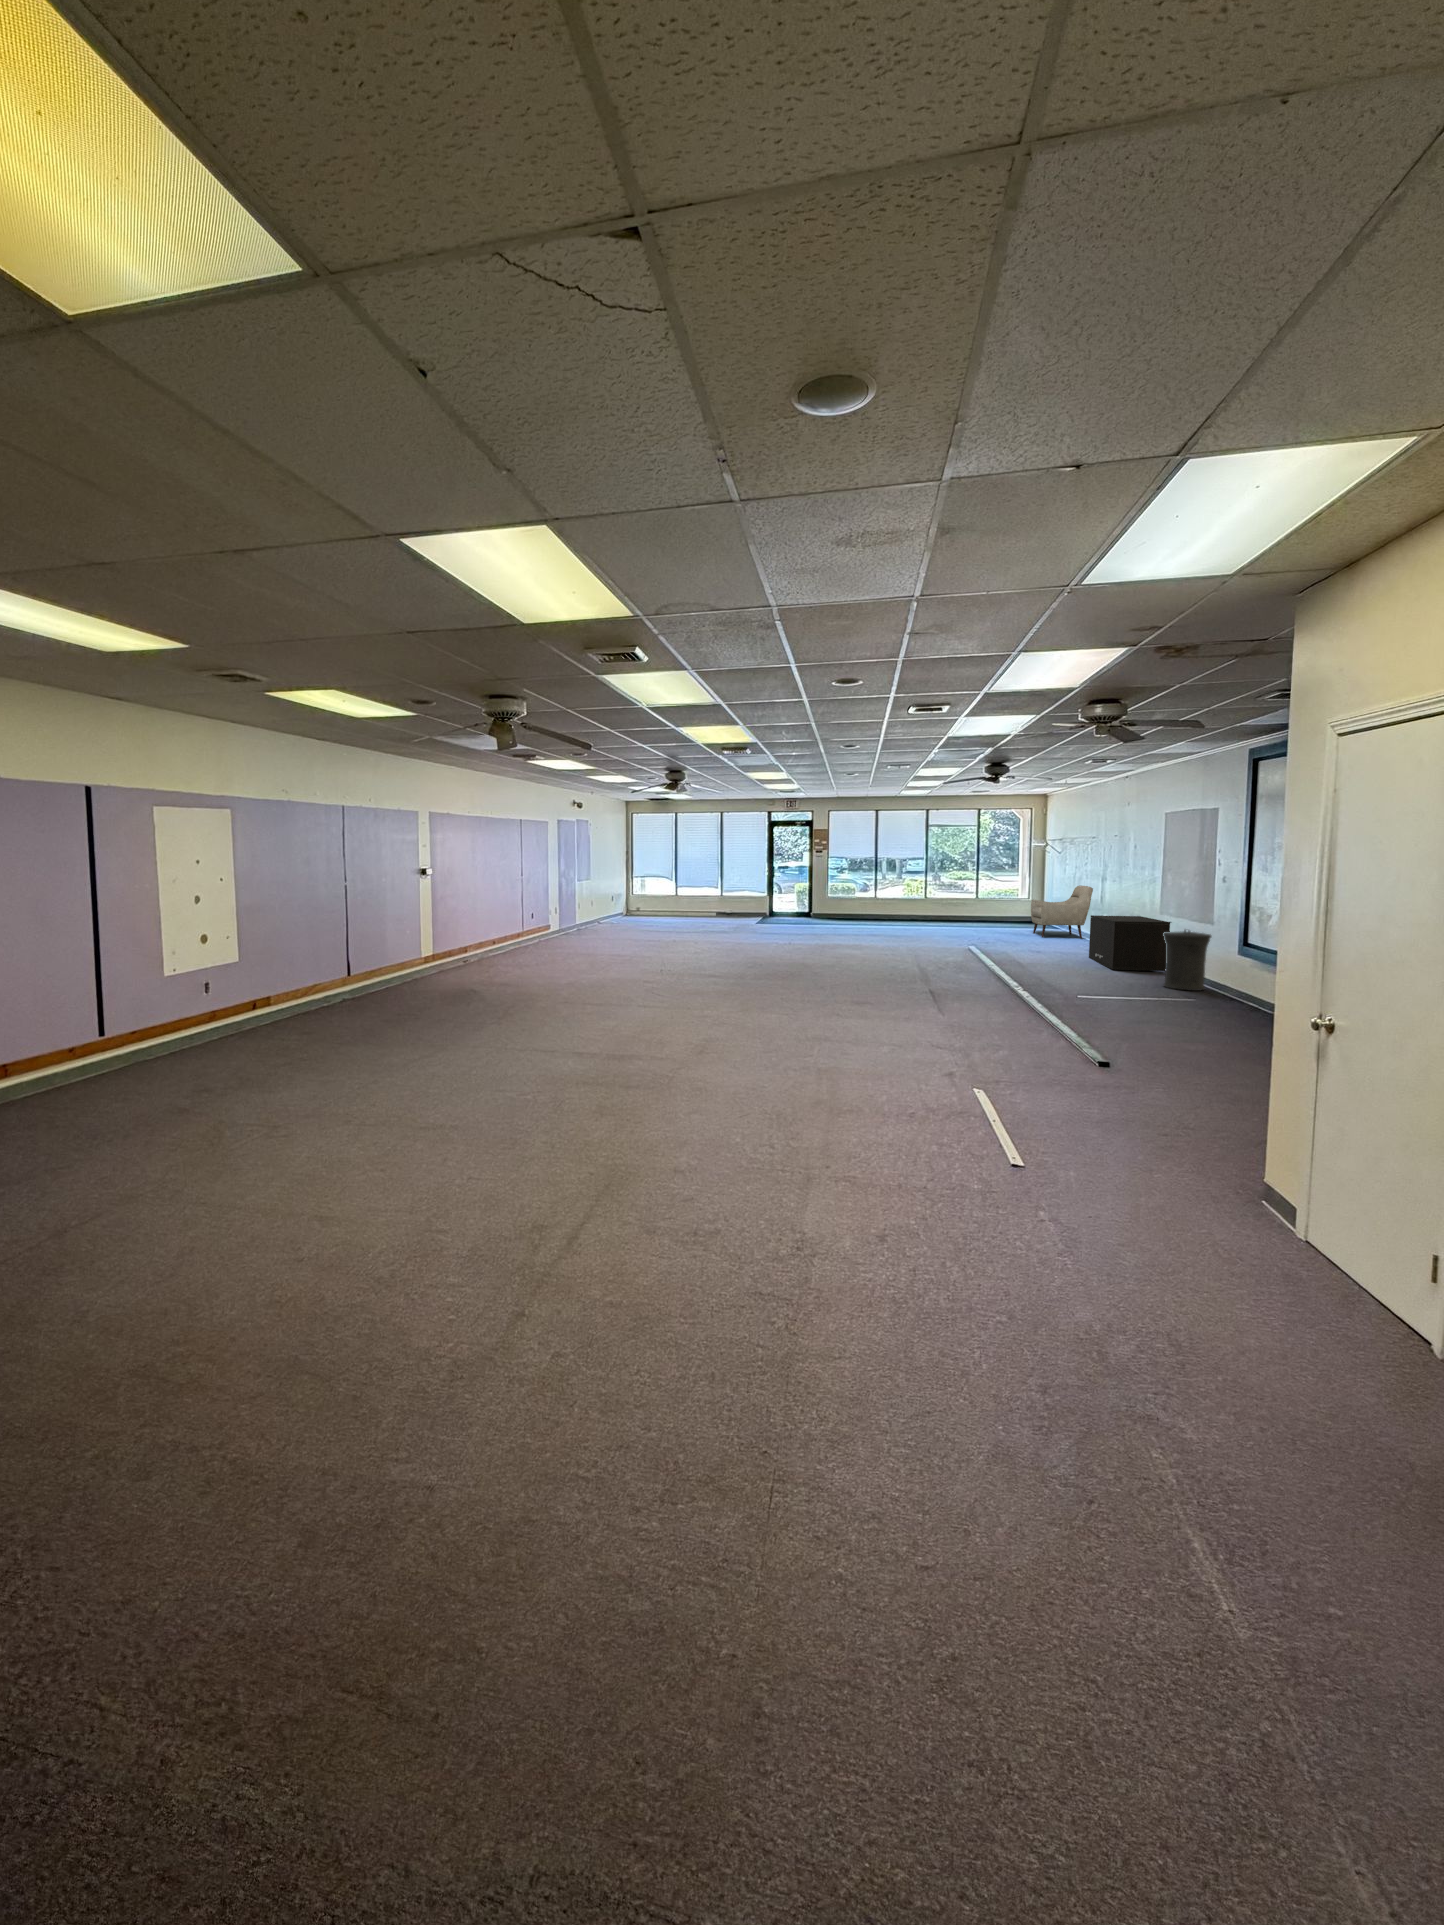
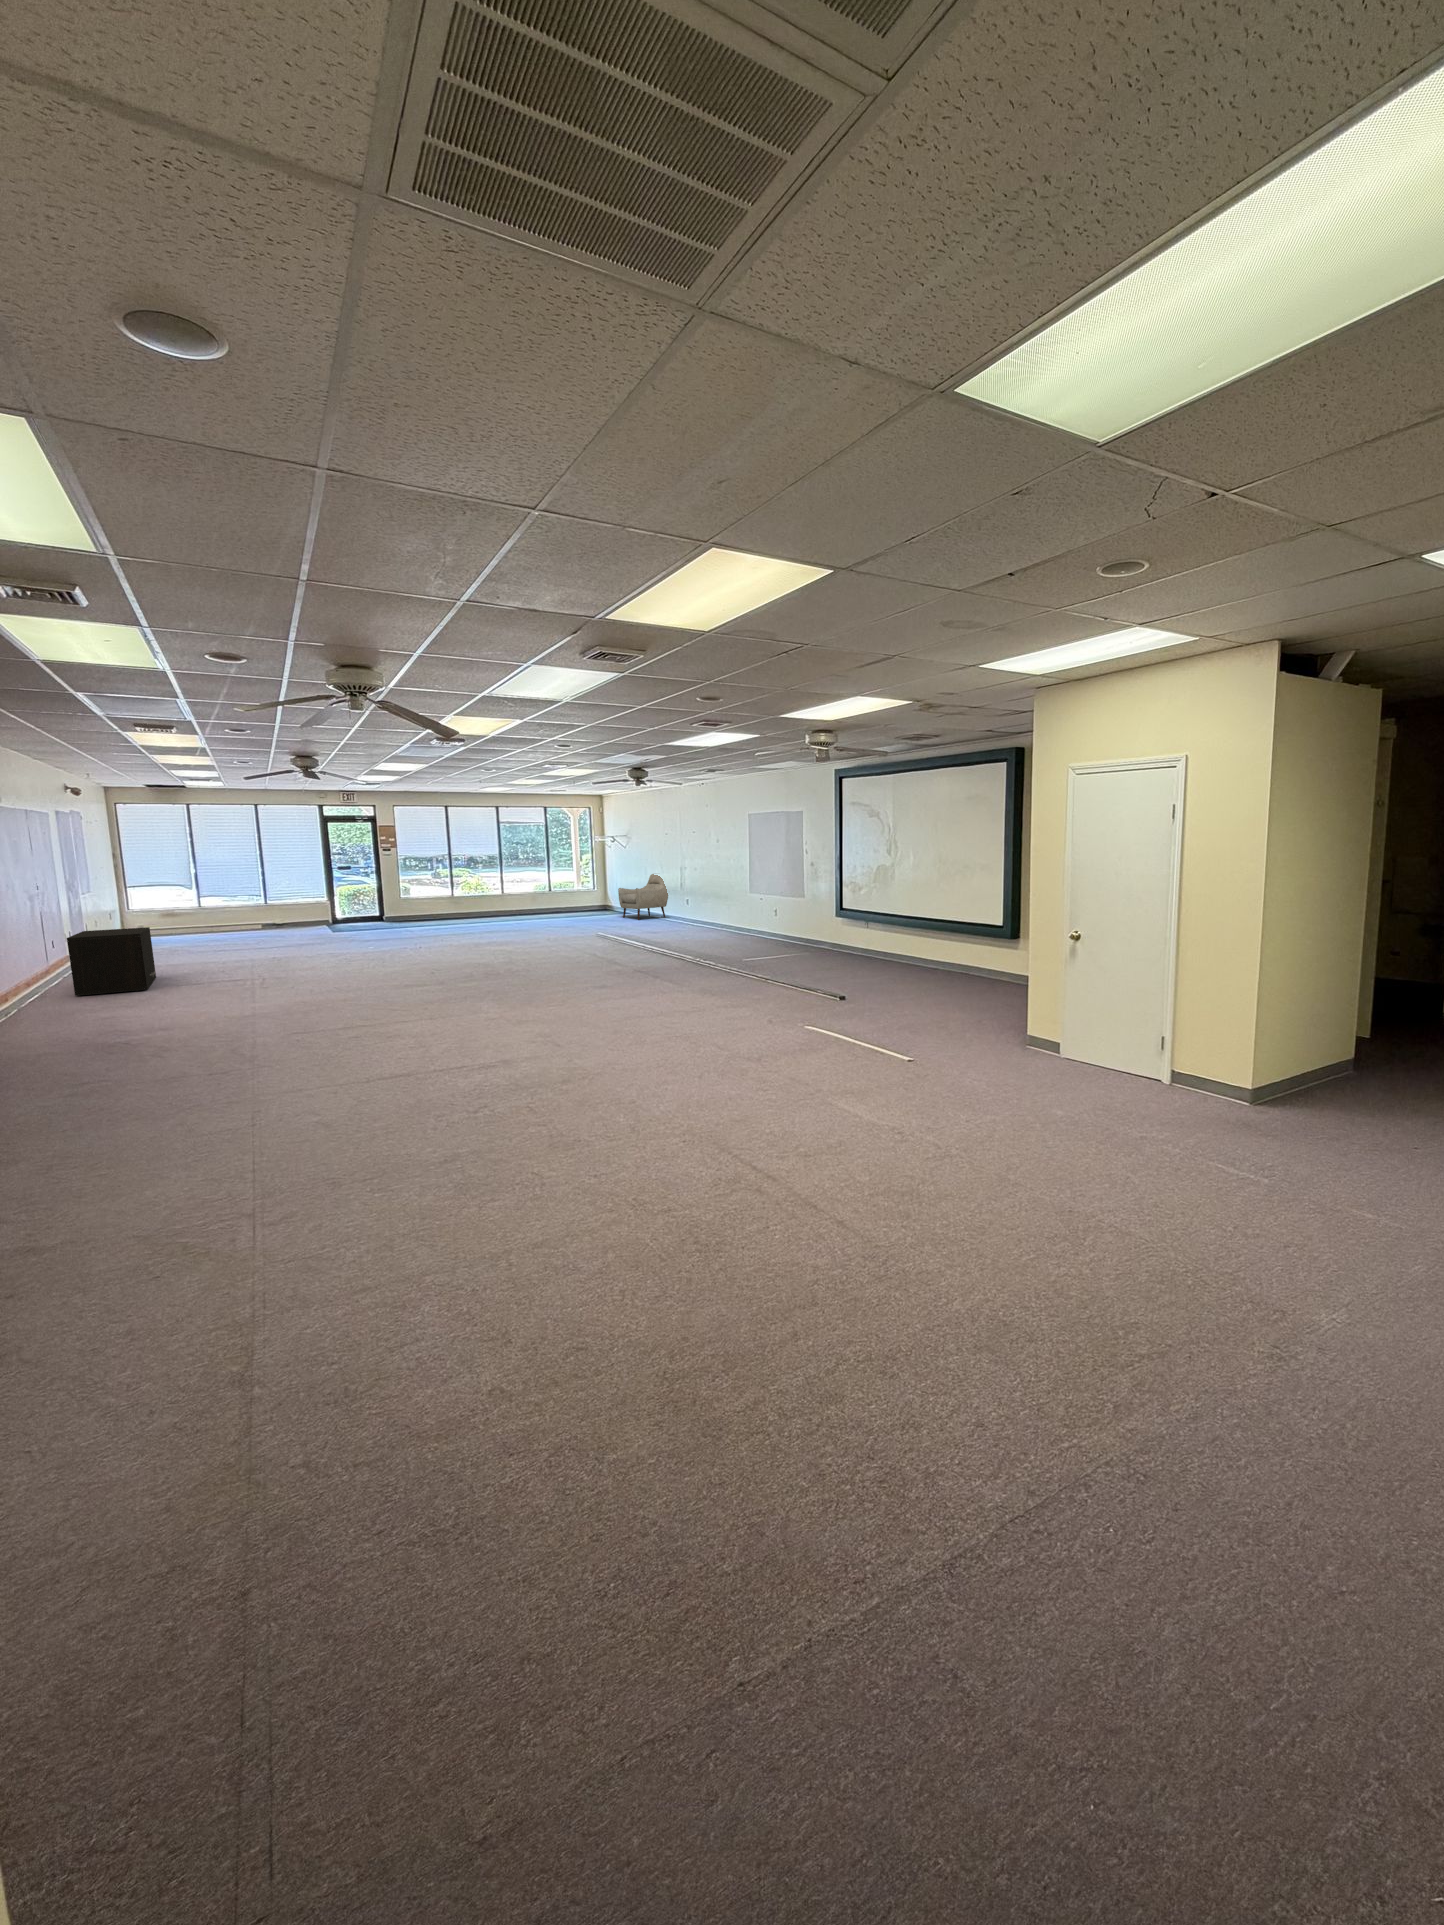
storage cabinet: present [1089,915,1170,971] -> present [67,927,156,996]
trash can: present [1163,930,1211,991] -> none [782,898,811,941]

